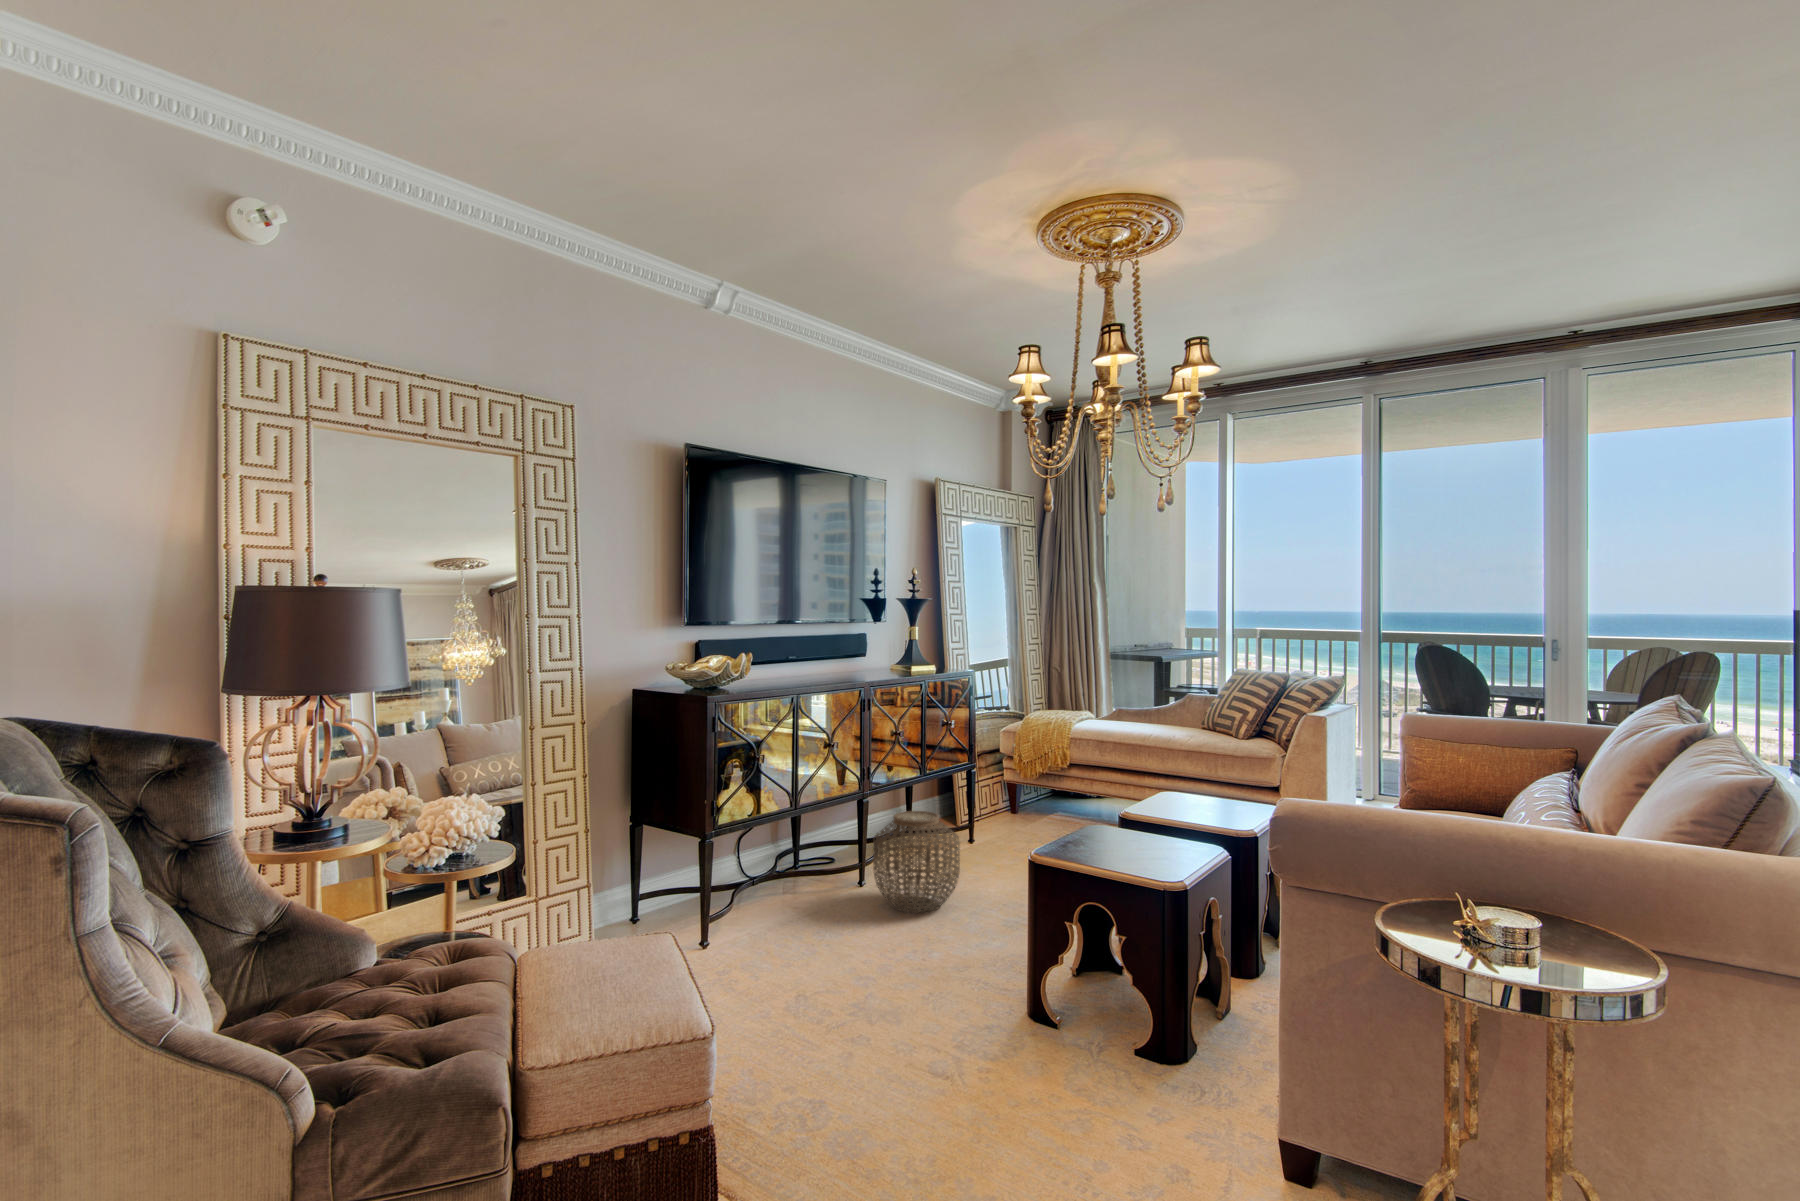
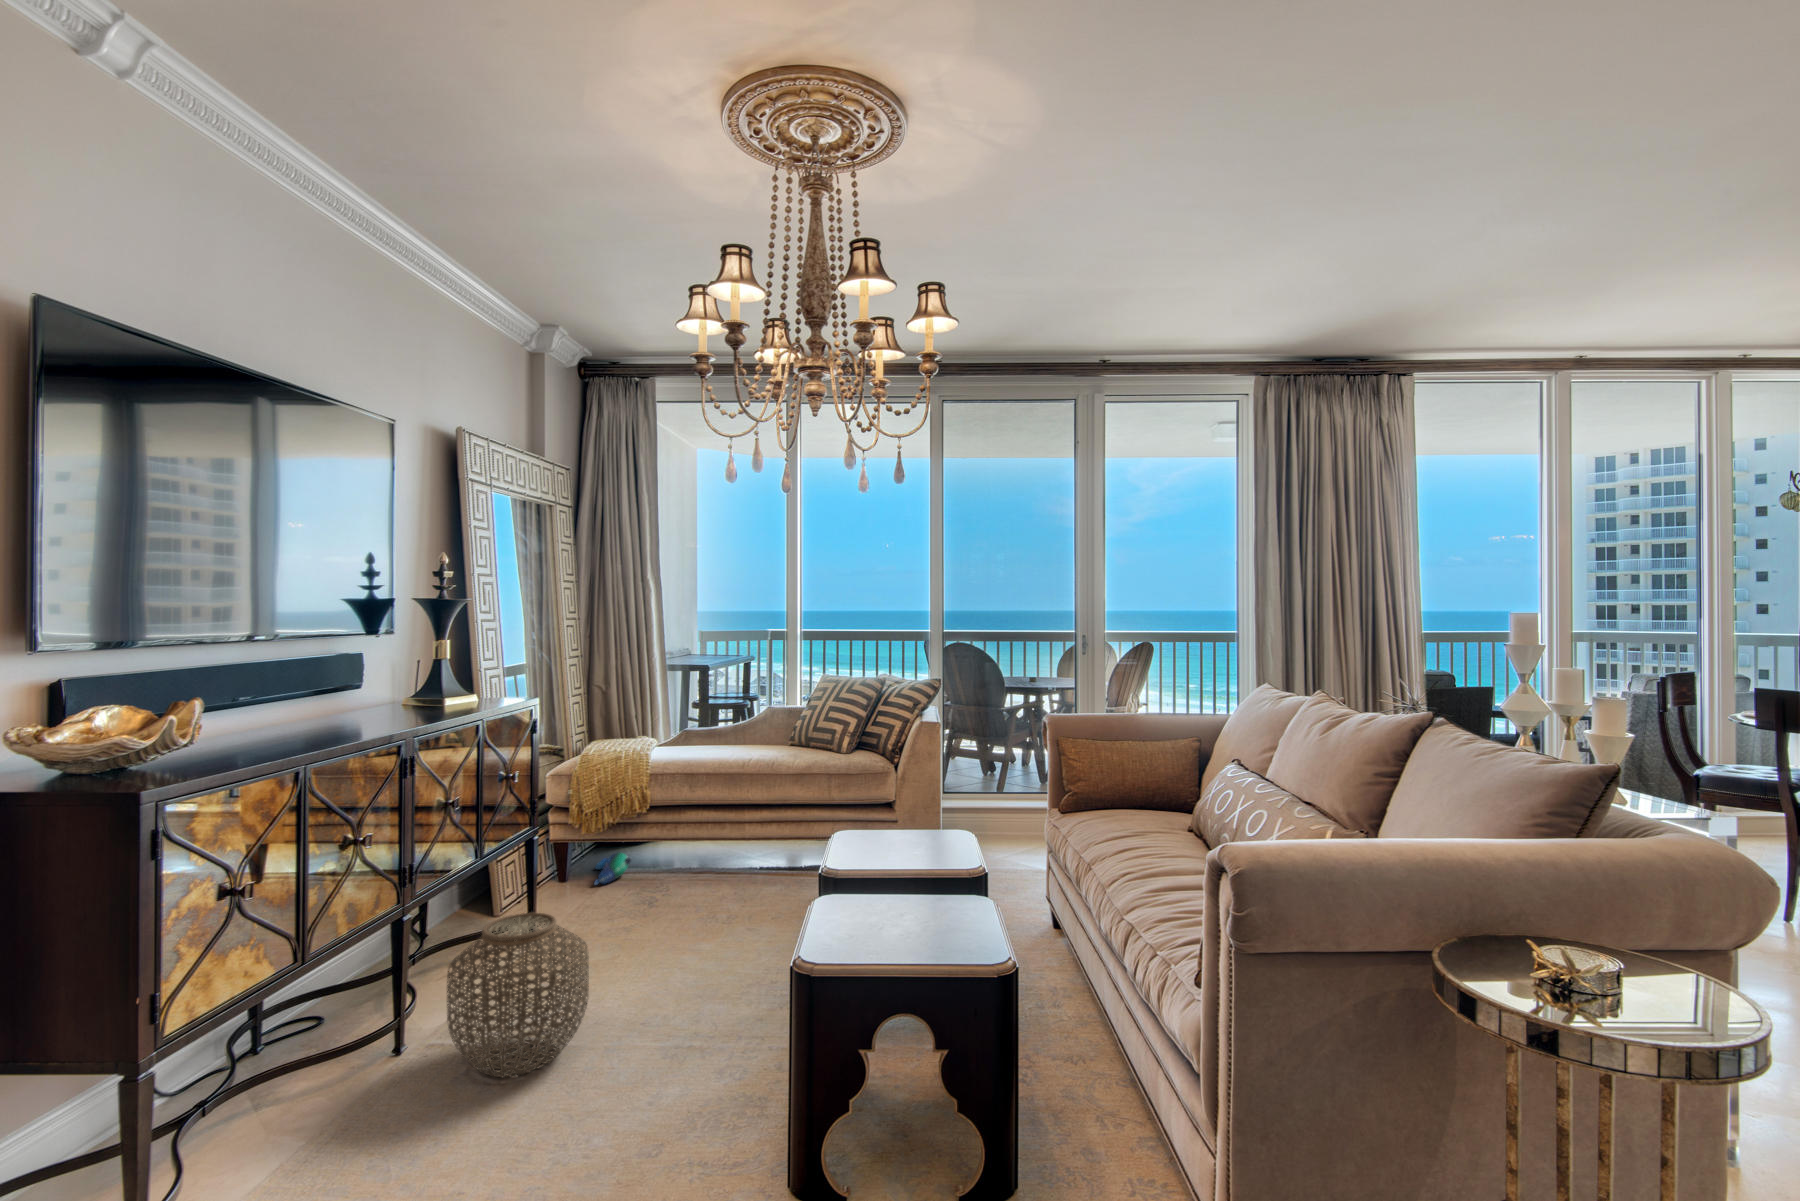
plush toy: none [1026,803,1058,824] -> present [594,852,631,885]

